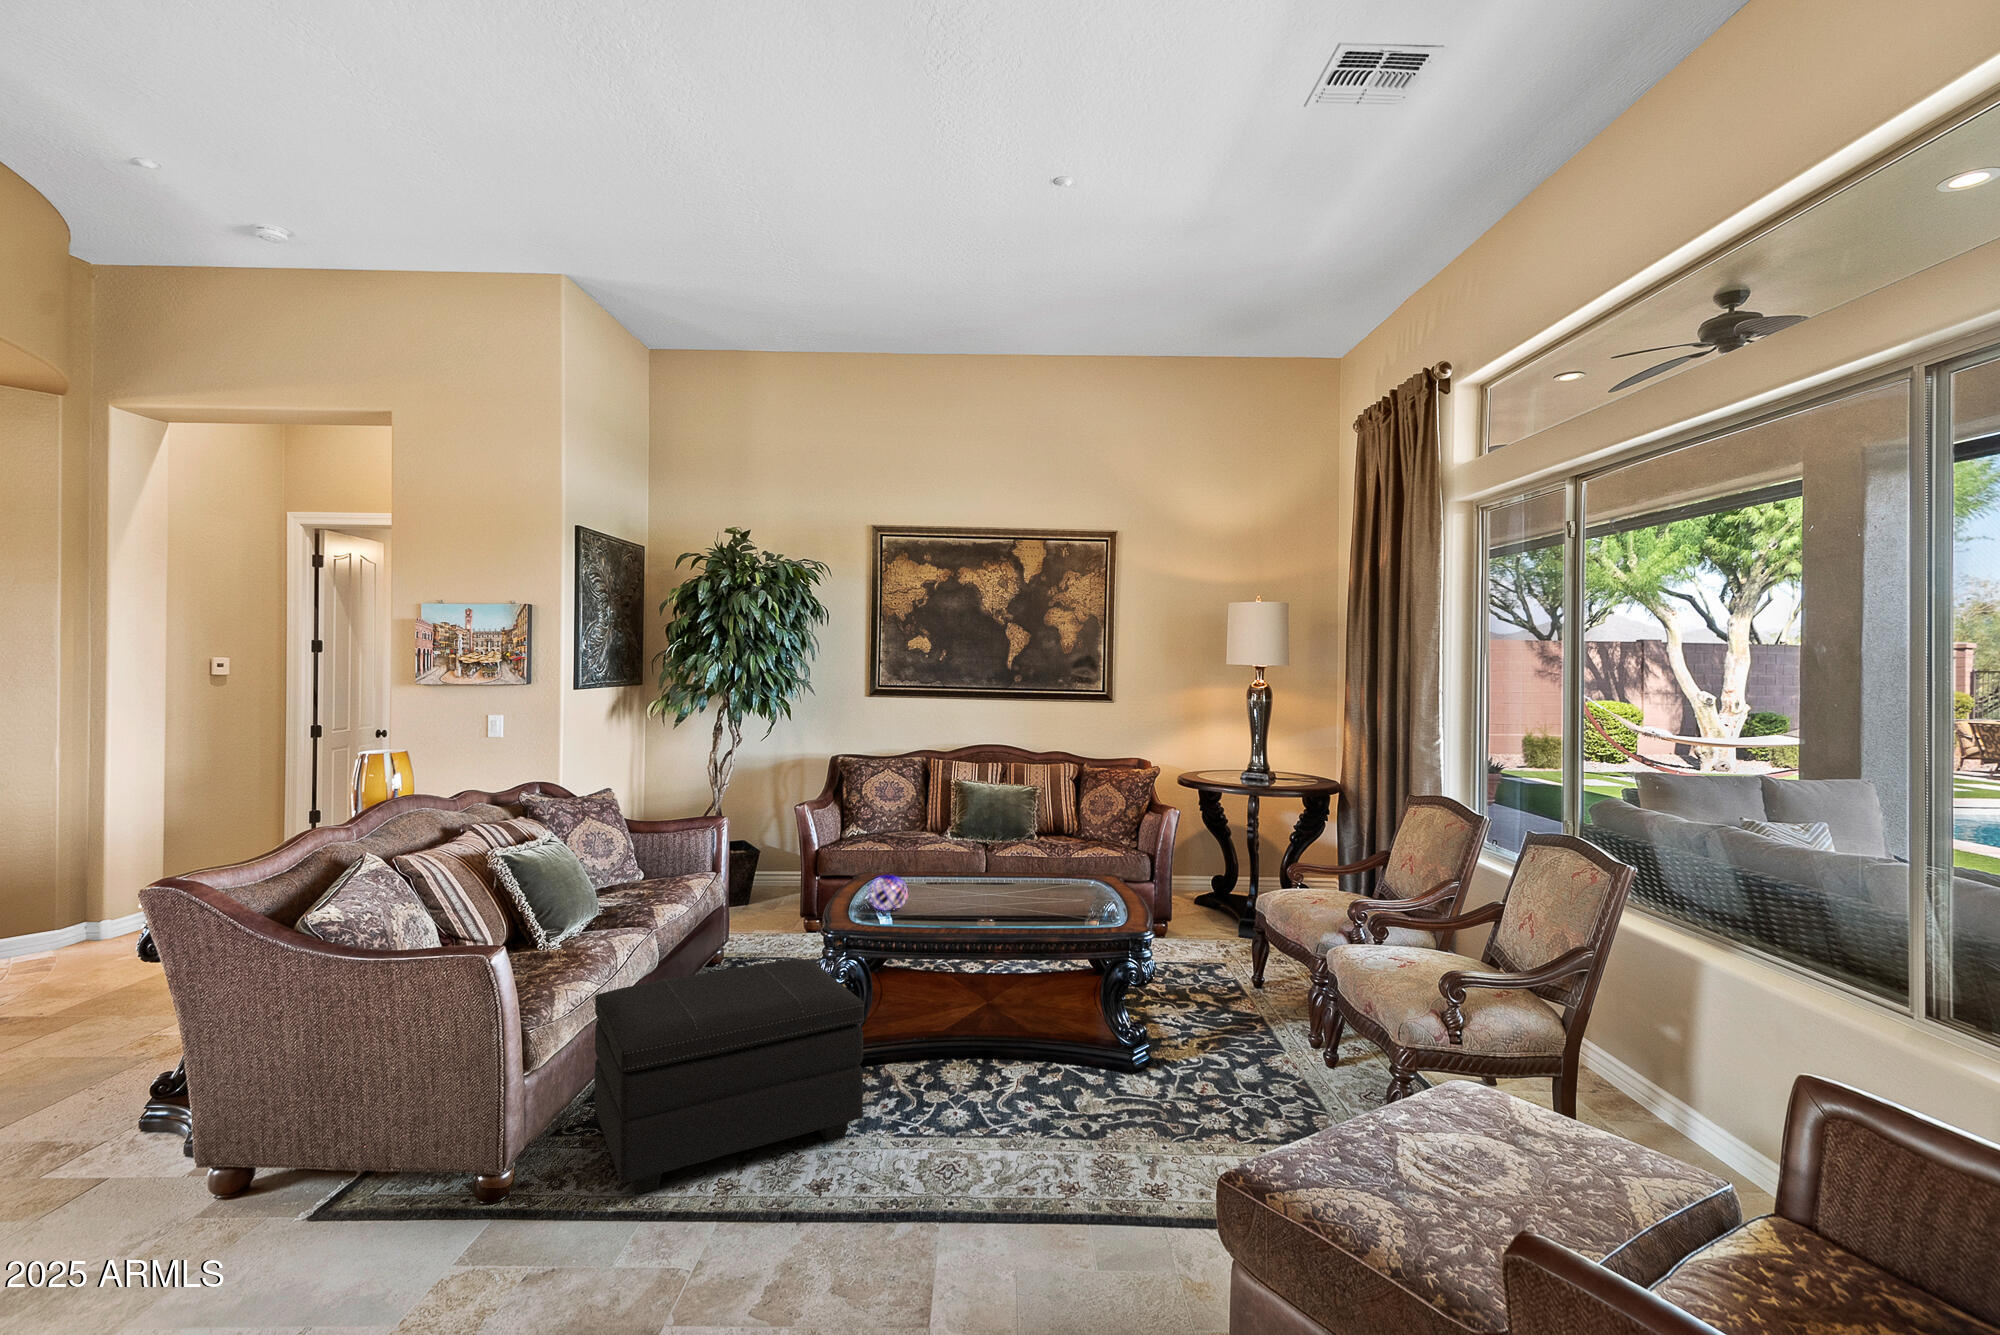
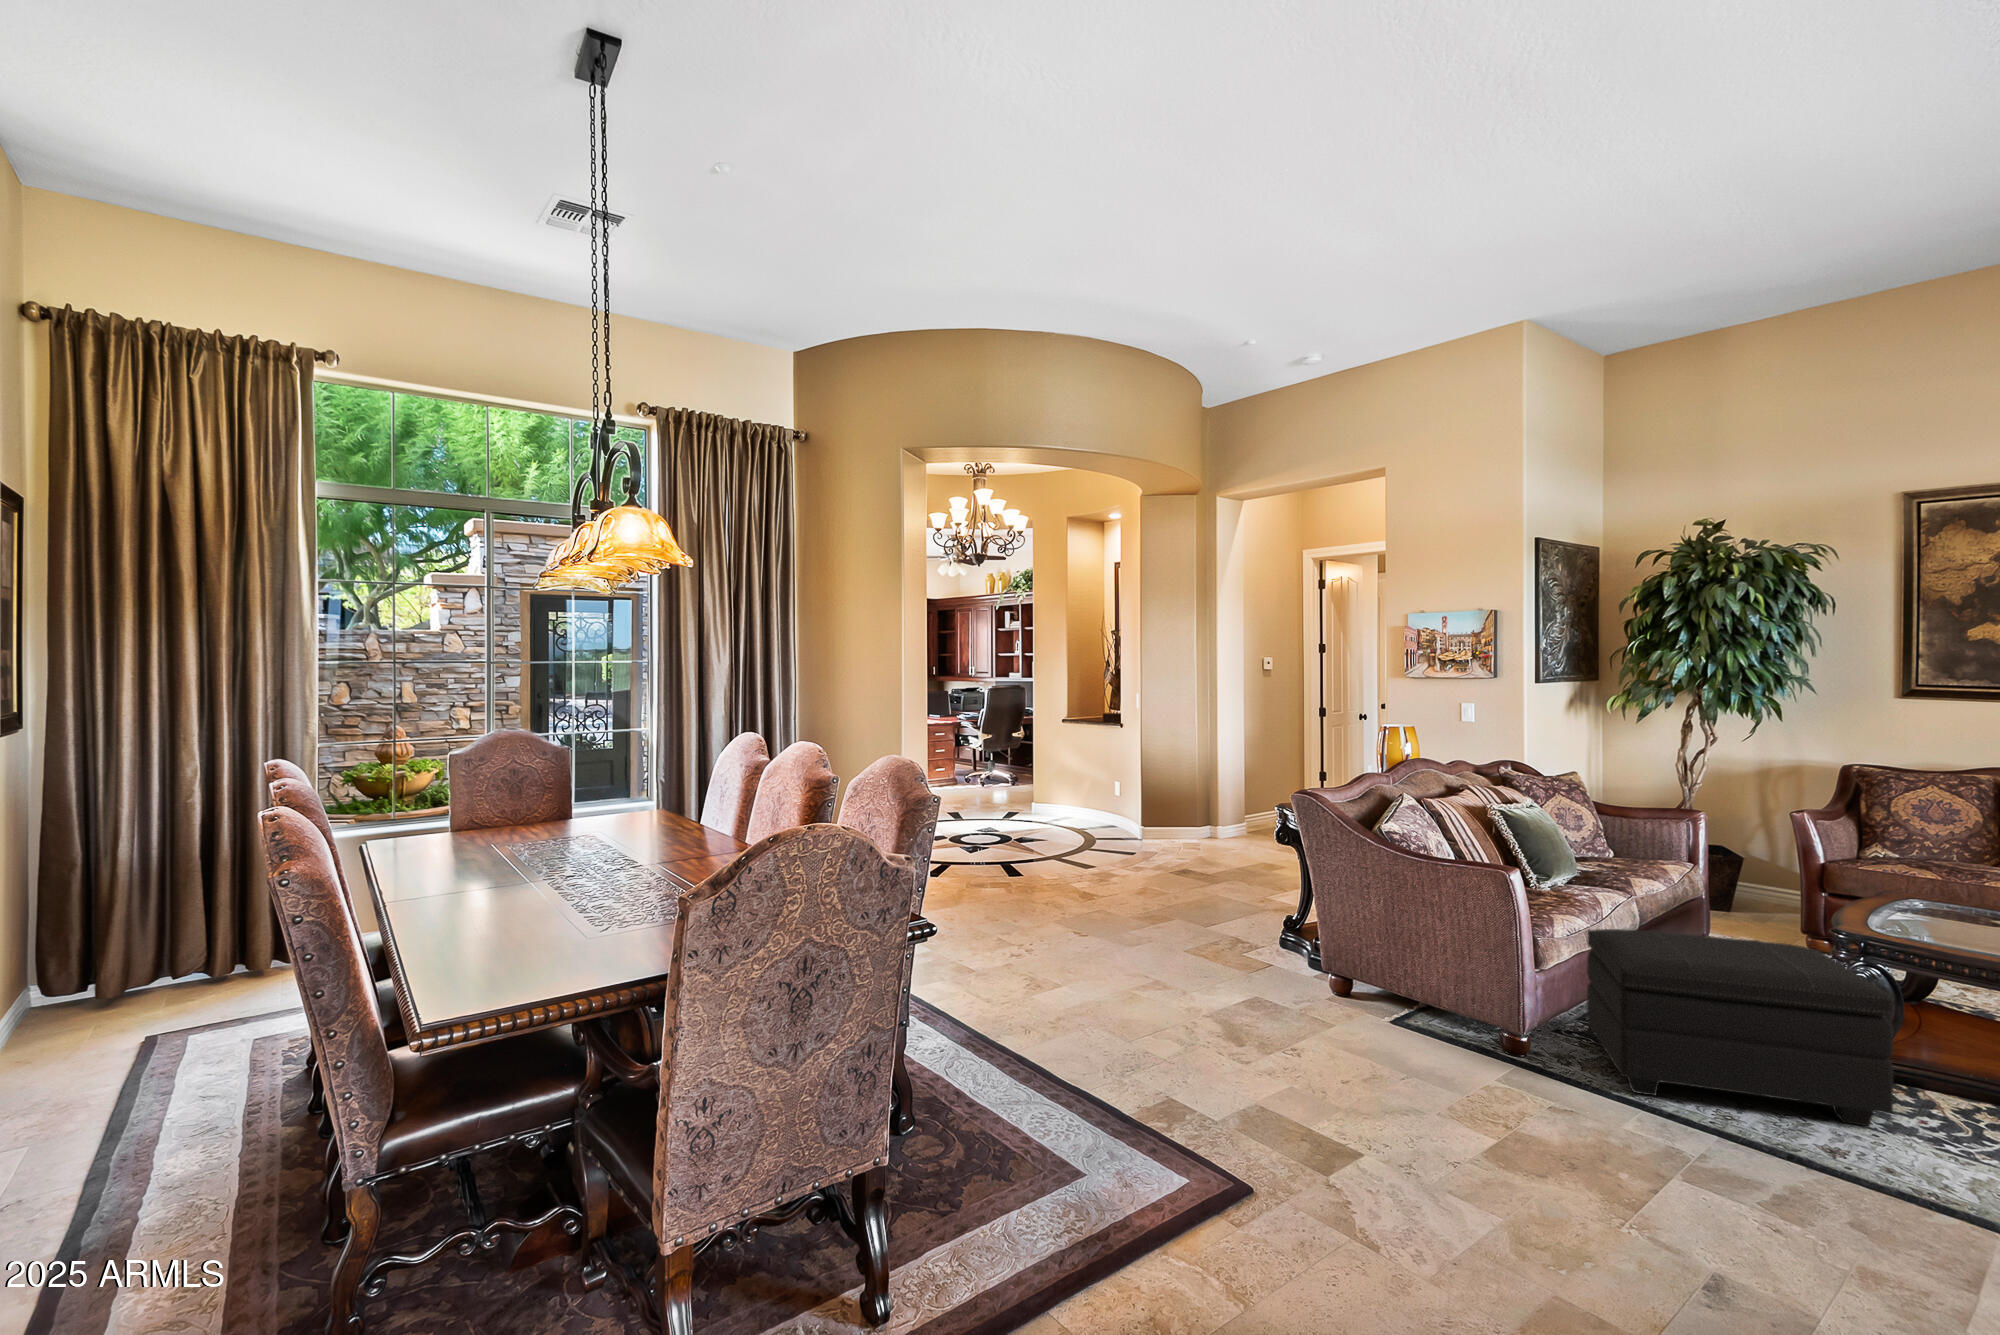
decorative orb: present [867,875,908,910] -> none [1899,888,1963,928]

